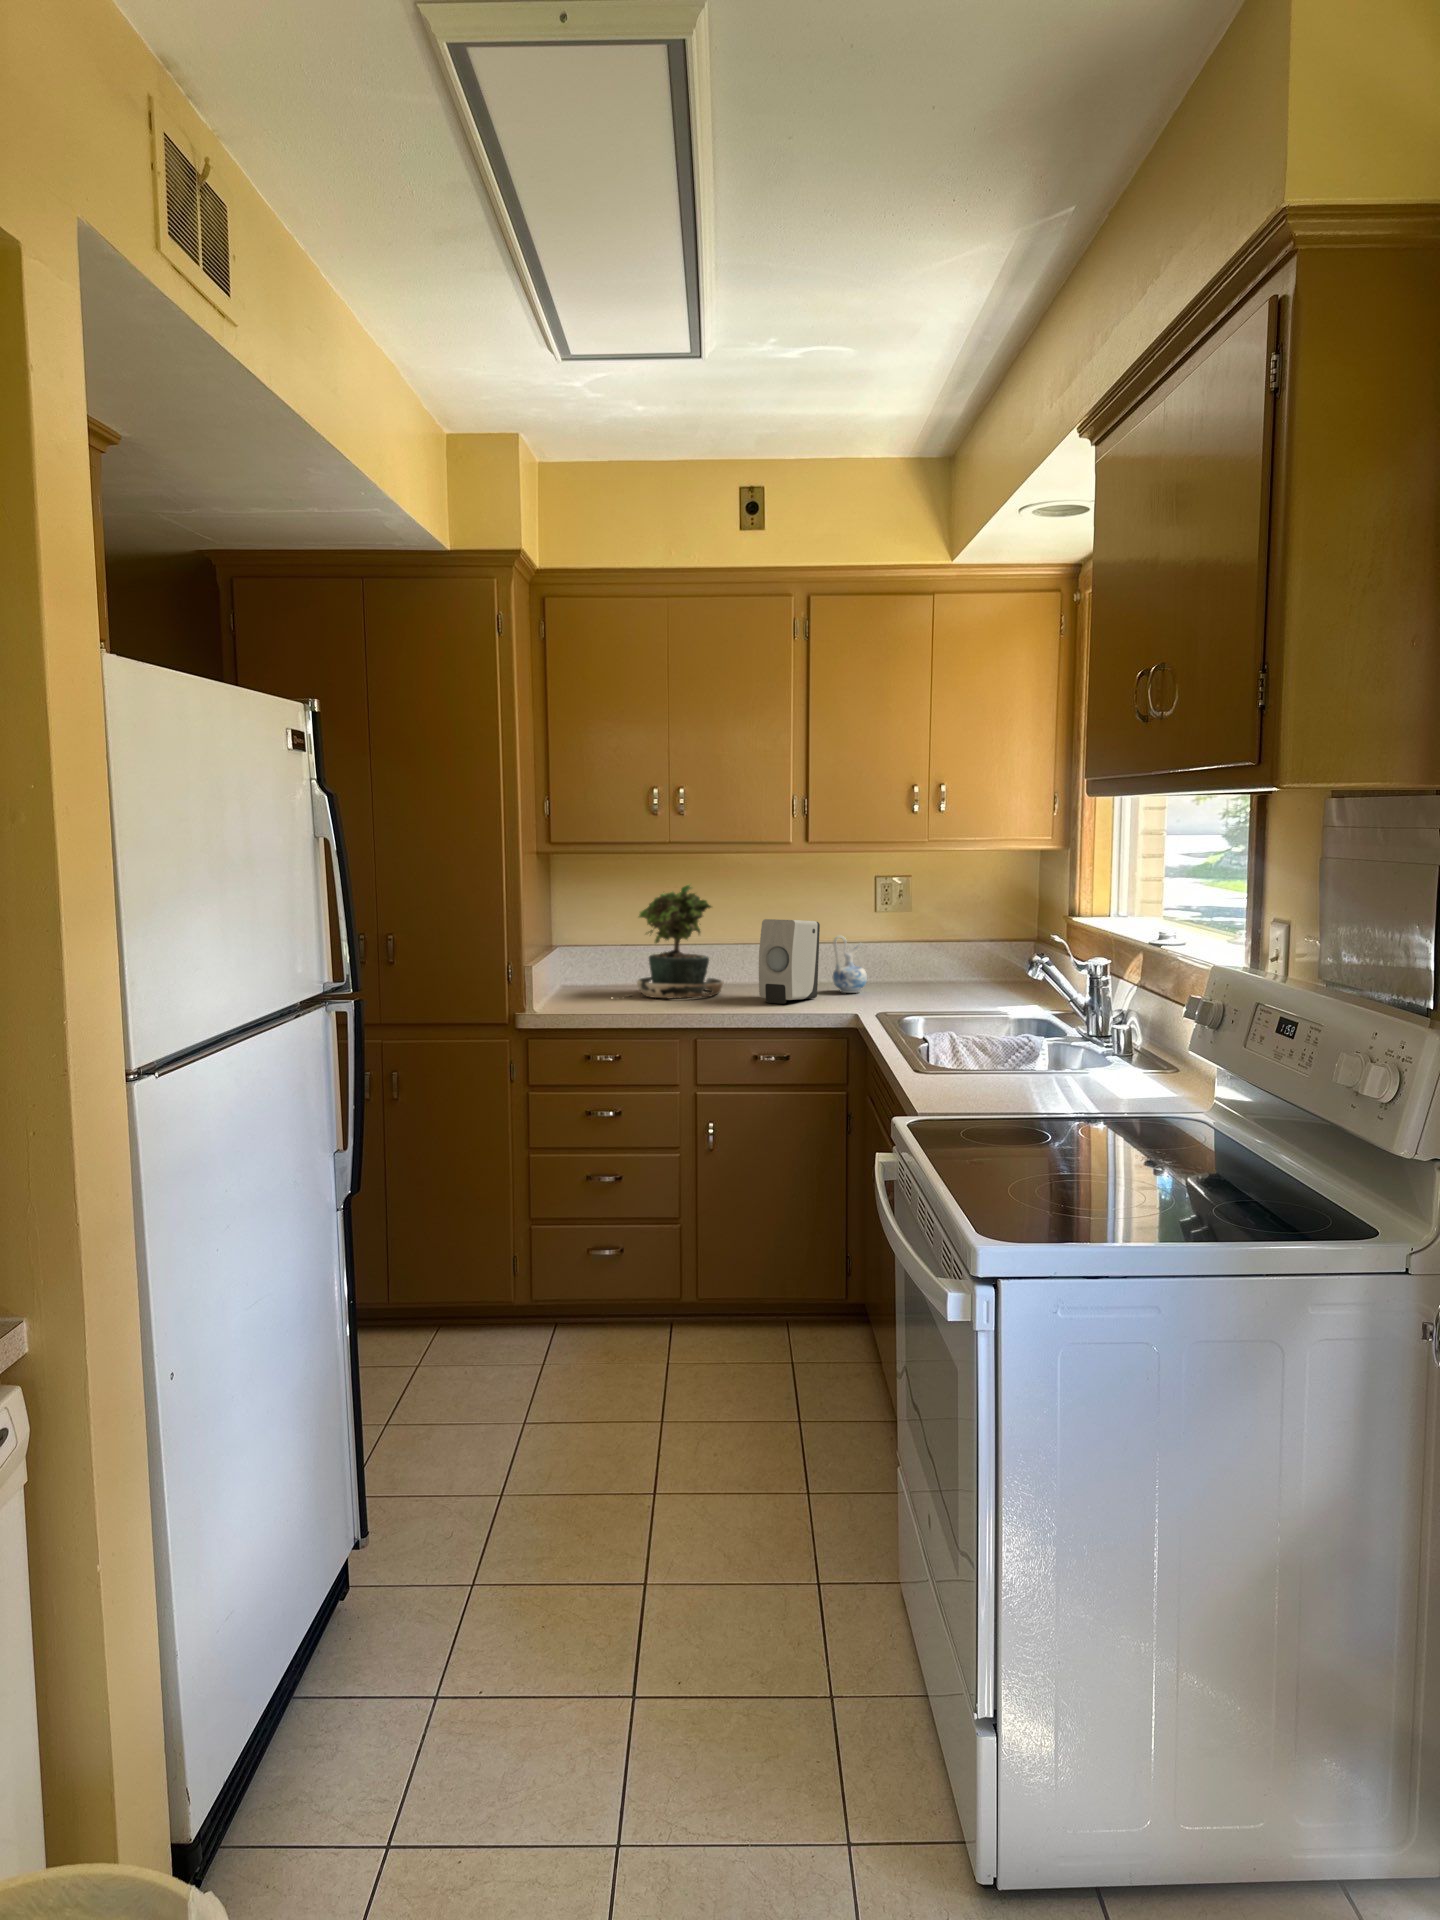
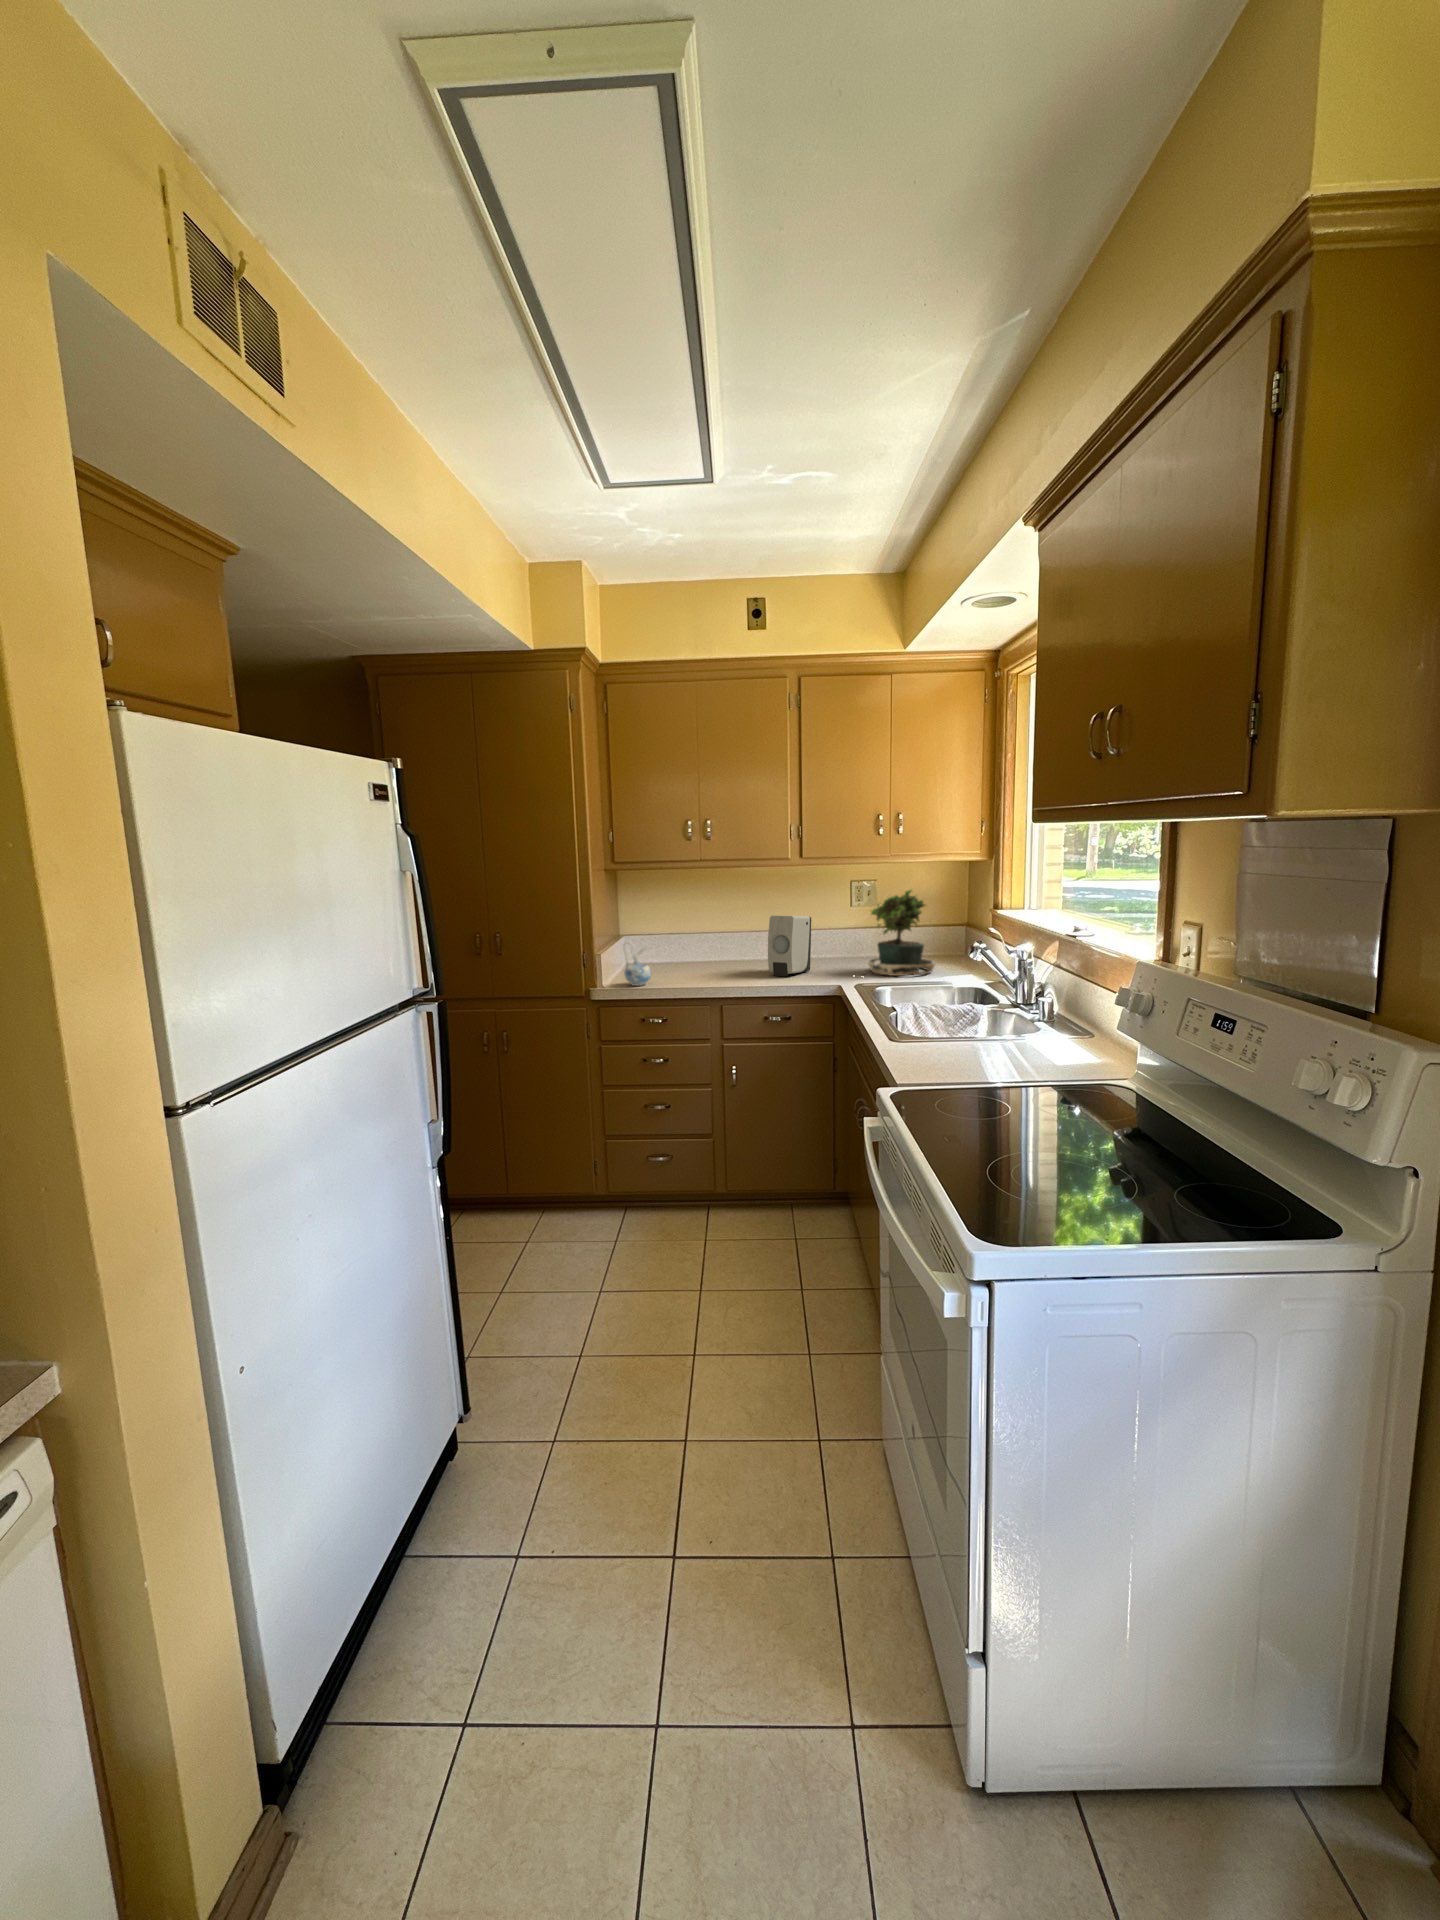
potted plant: present [637,885,723,999] -> present [868,890,935,976]
ceramic pitcher: present [833,936,867,993] -> present [623,941,651,986]

